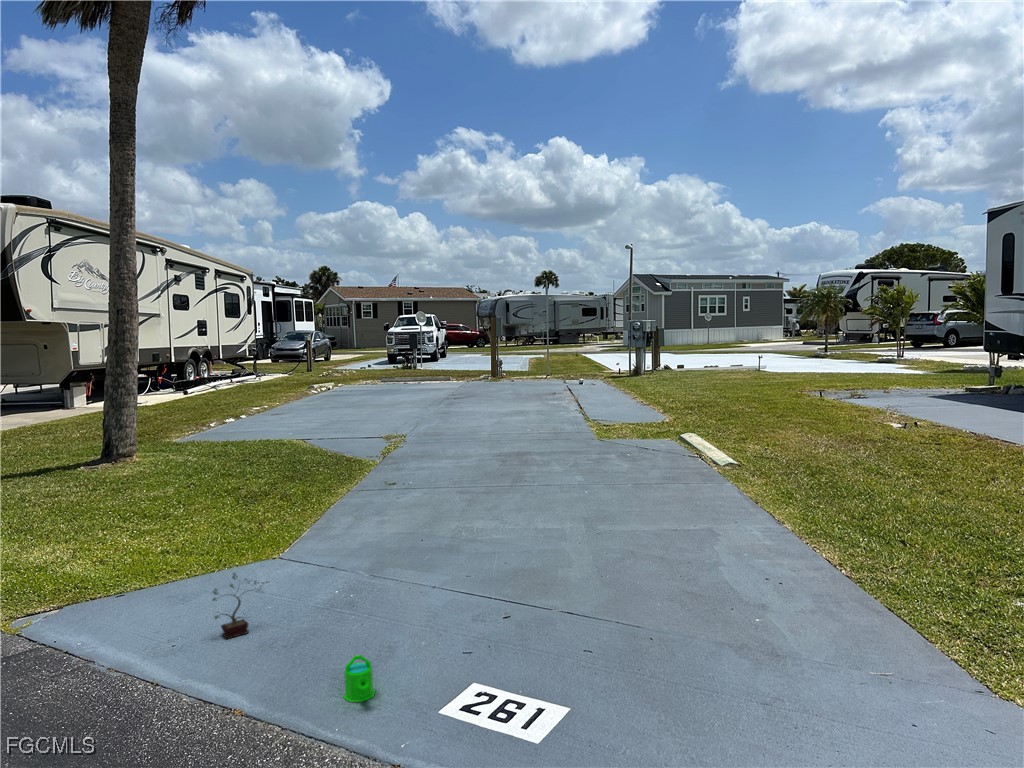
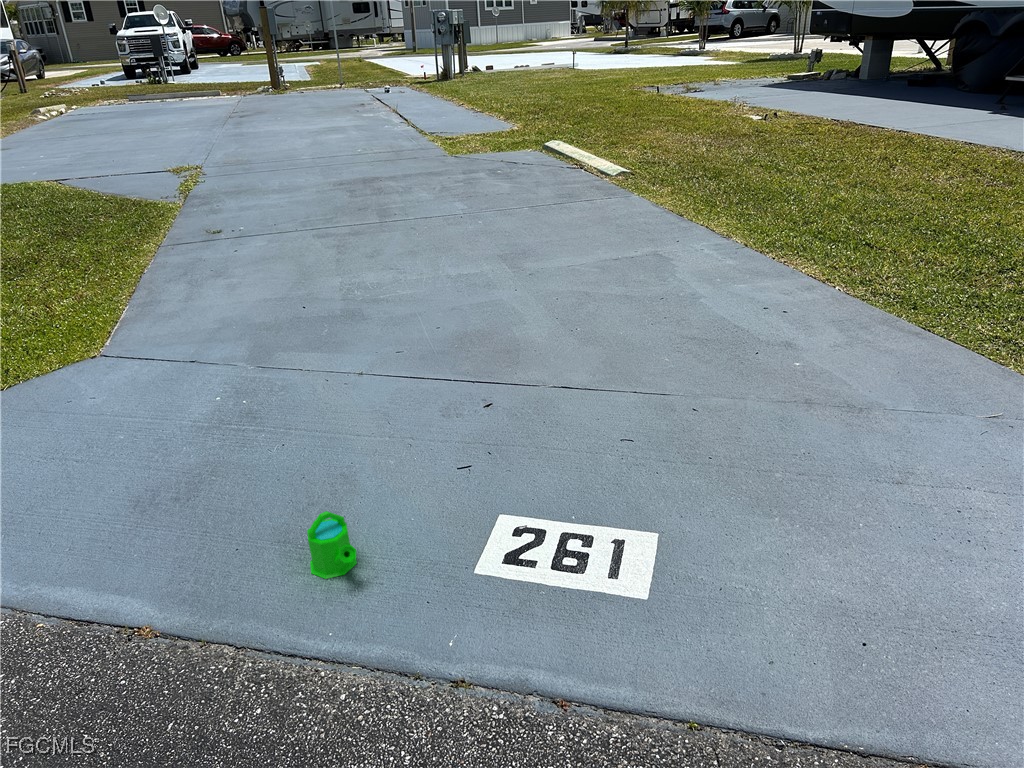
potted plant: present [213,573,268,639] -> none [28,407,122,504]

